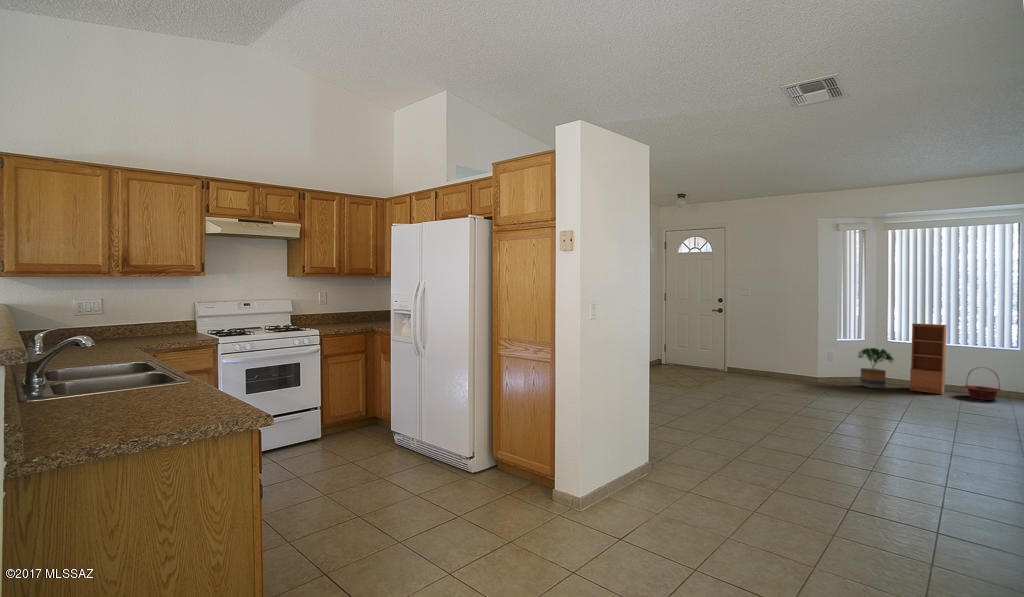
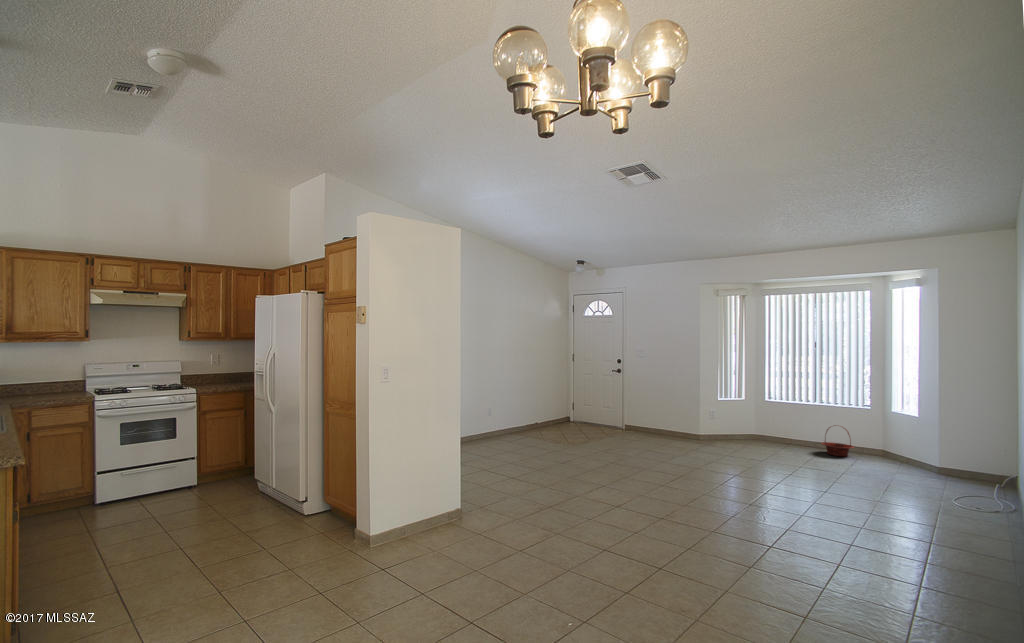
bookcase: present [910,323,947,394] -> none [779,383,812,450]
potted tree: present [858,348,893,388] -> none [737,405,767,444]

